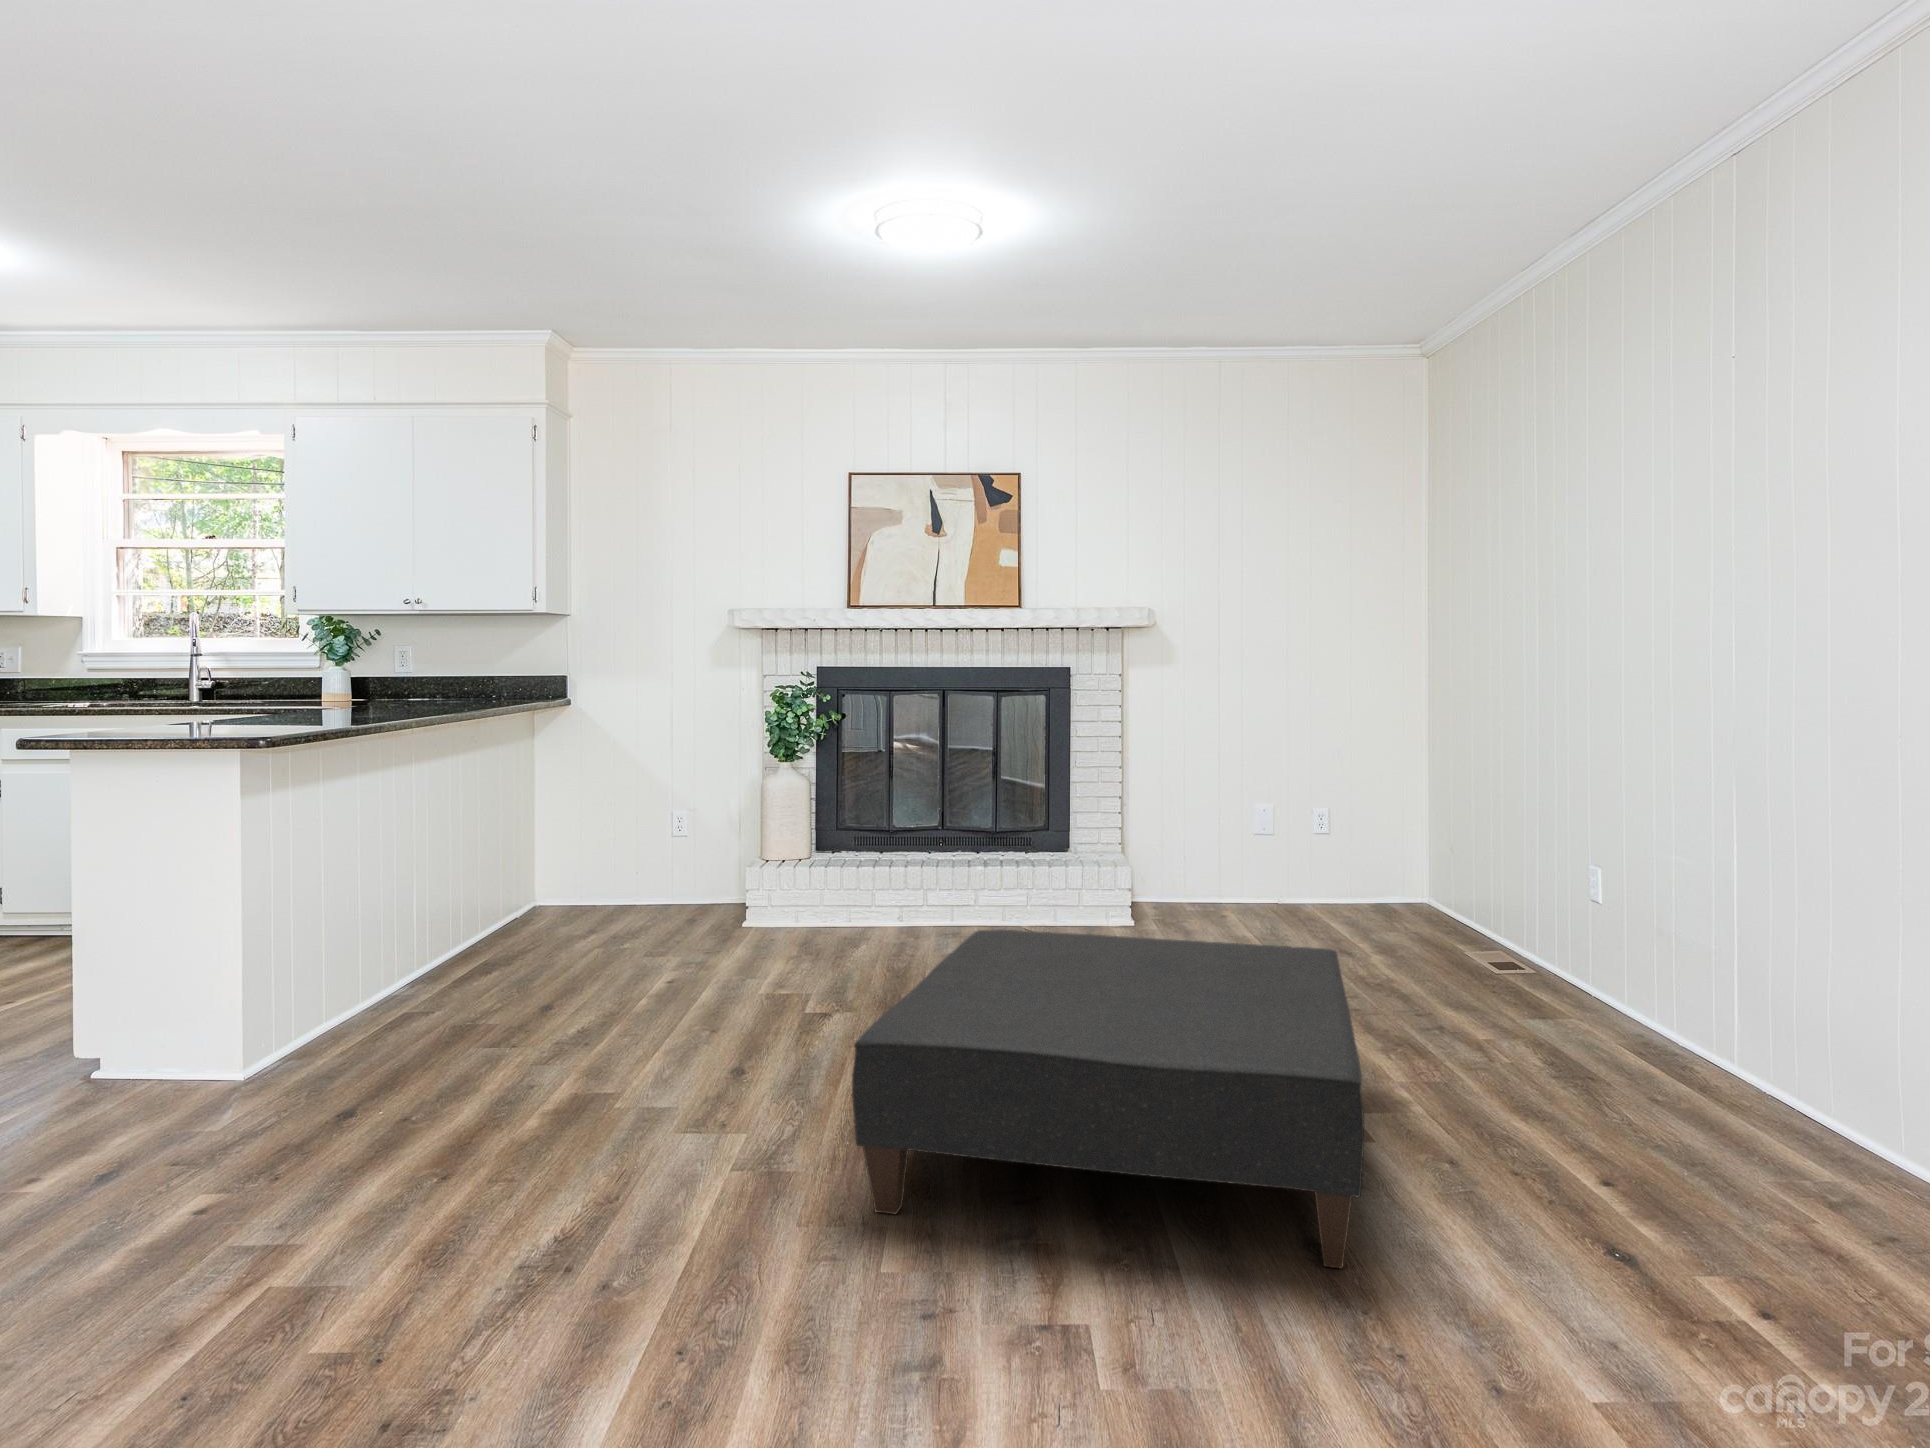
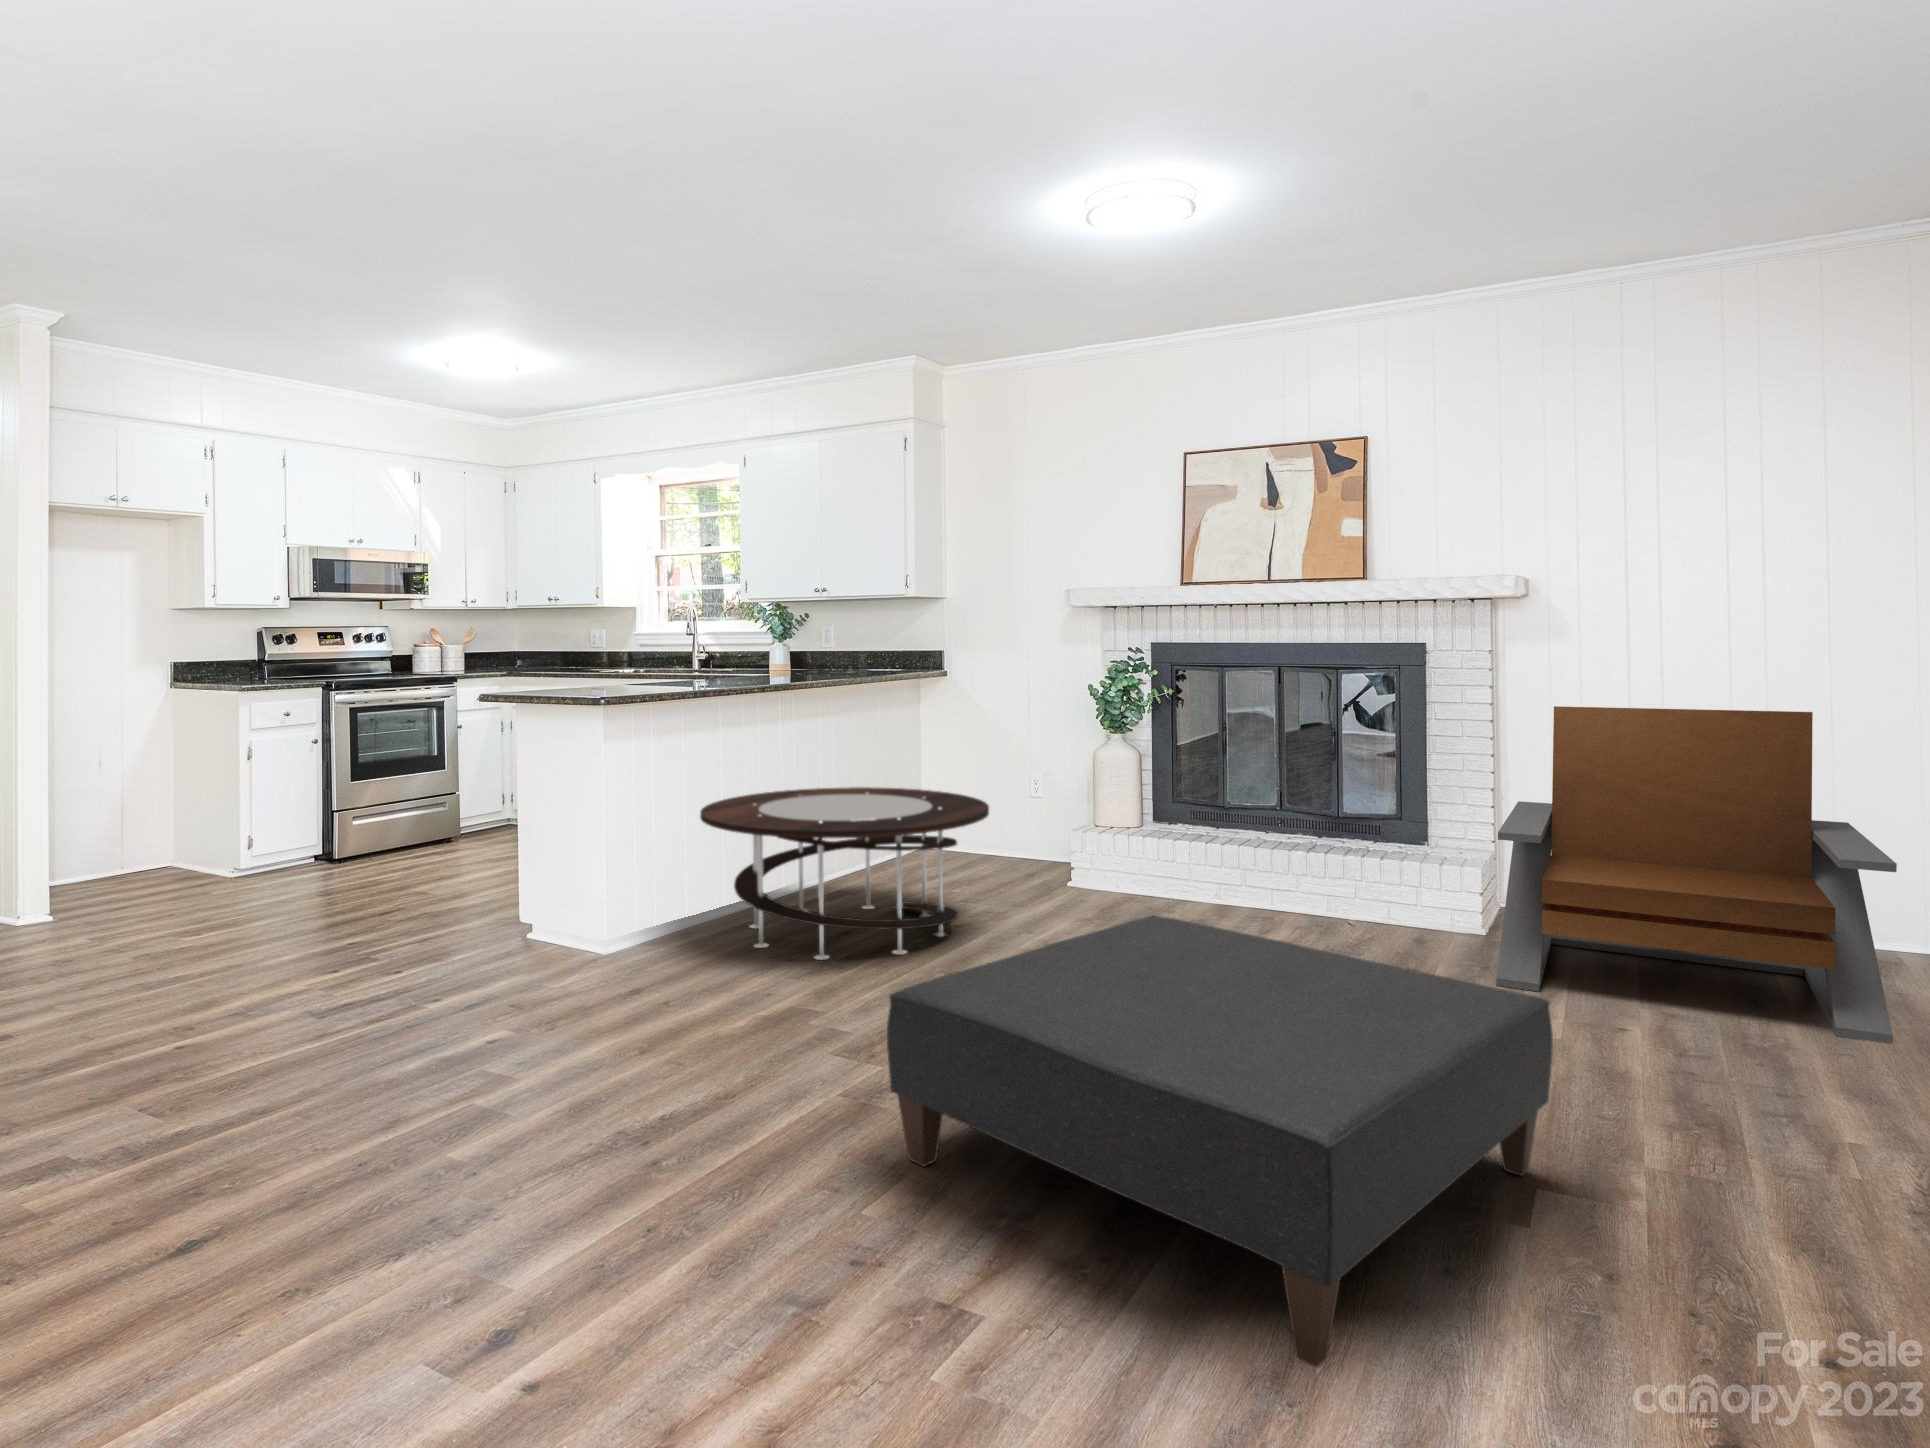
lounge chair: none [1147,718,1424,954] -> present [1496,706,1897,1044]
coffee table: none [357,832,719,1041] -> present [700,787,989,960]

